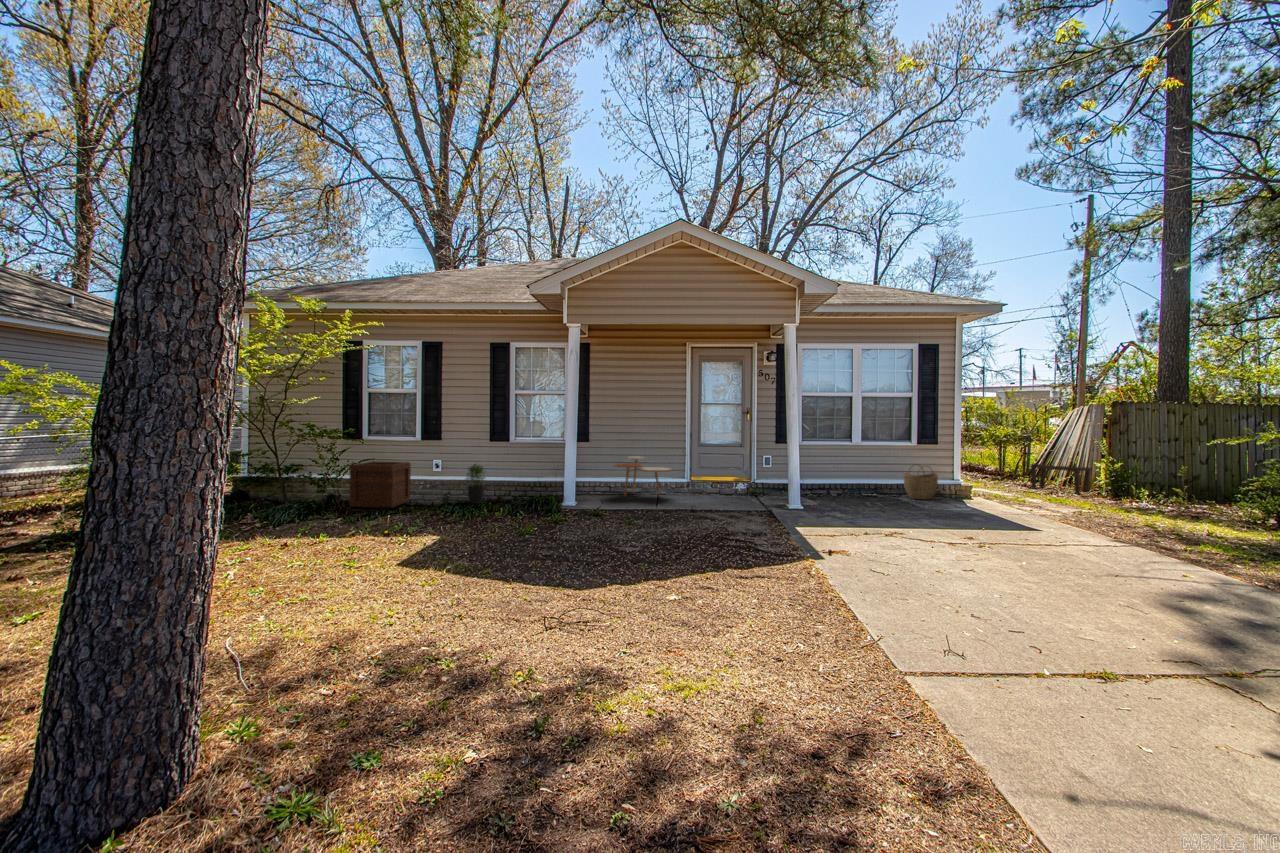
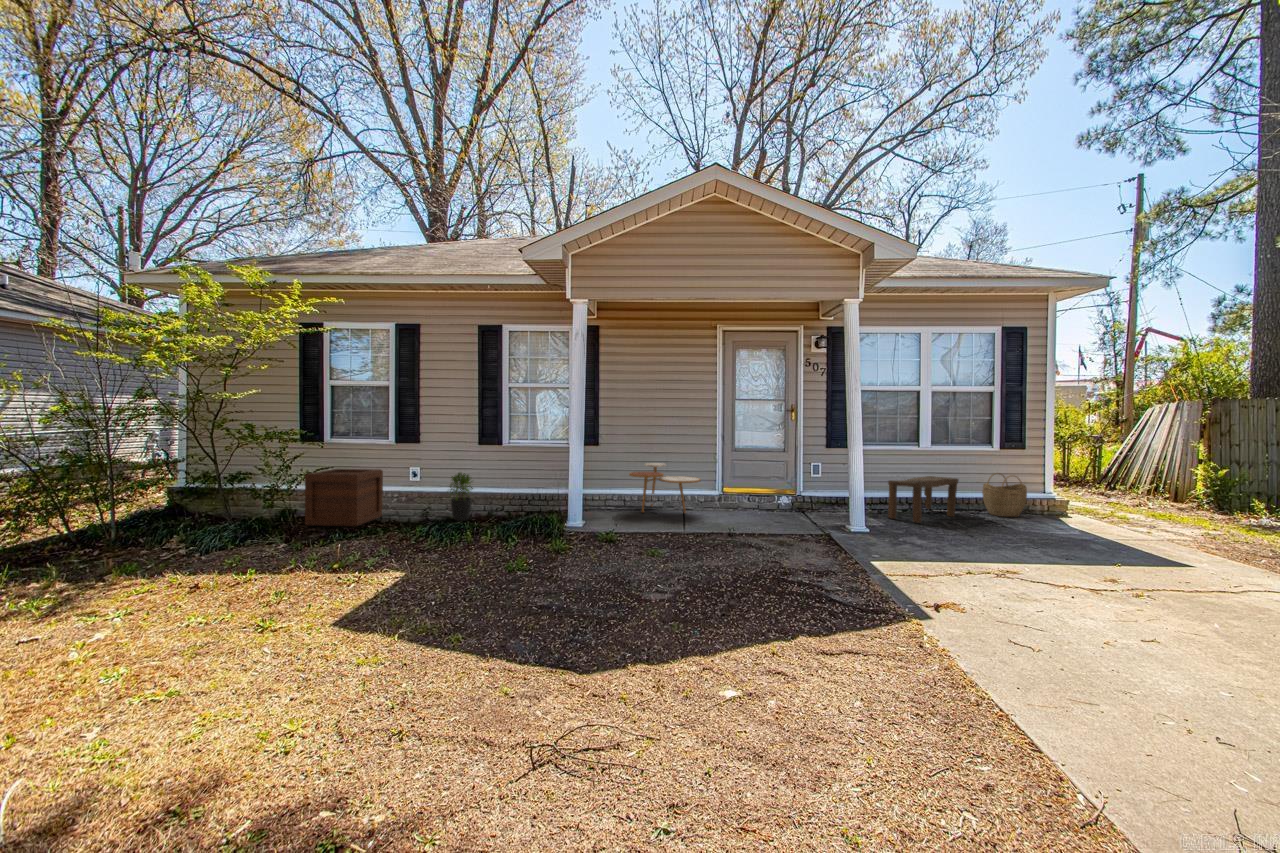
bench: present [1031,464,1092,494] -> present [888,476,959,523]

